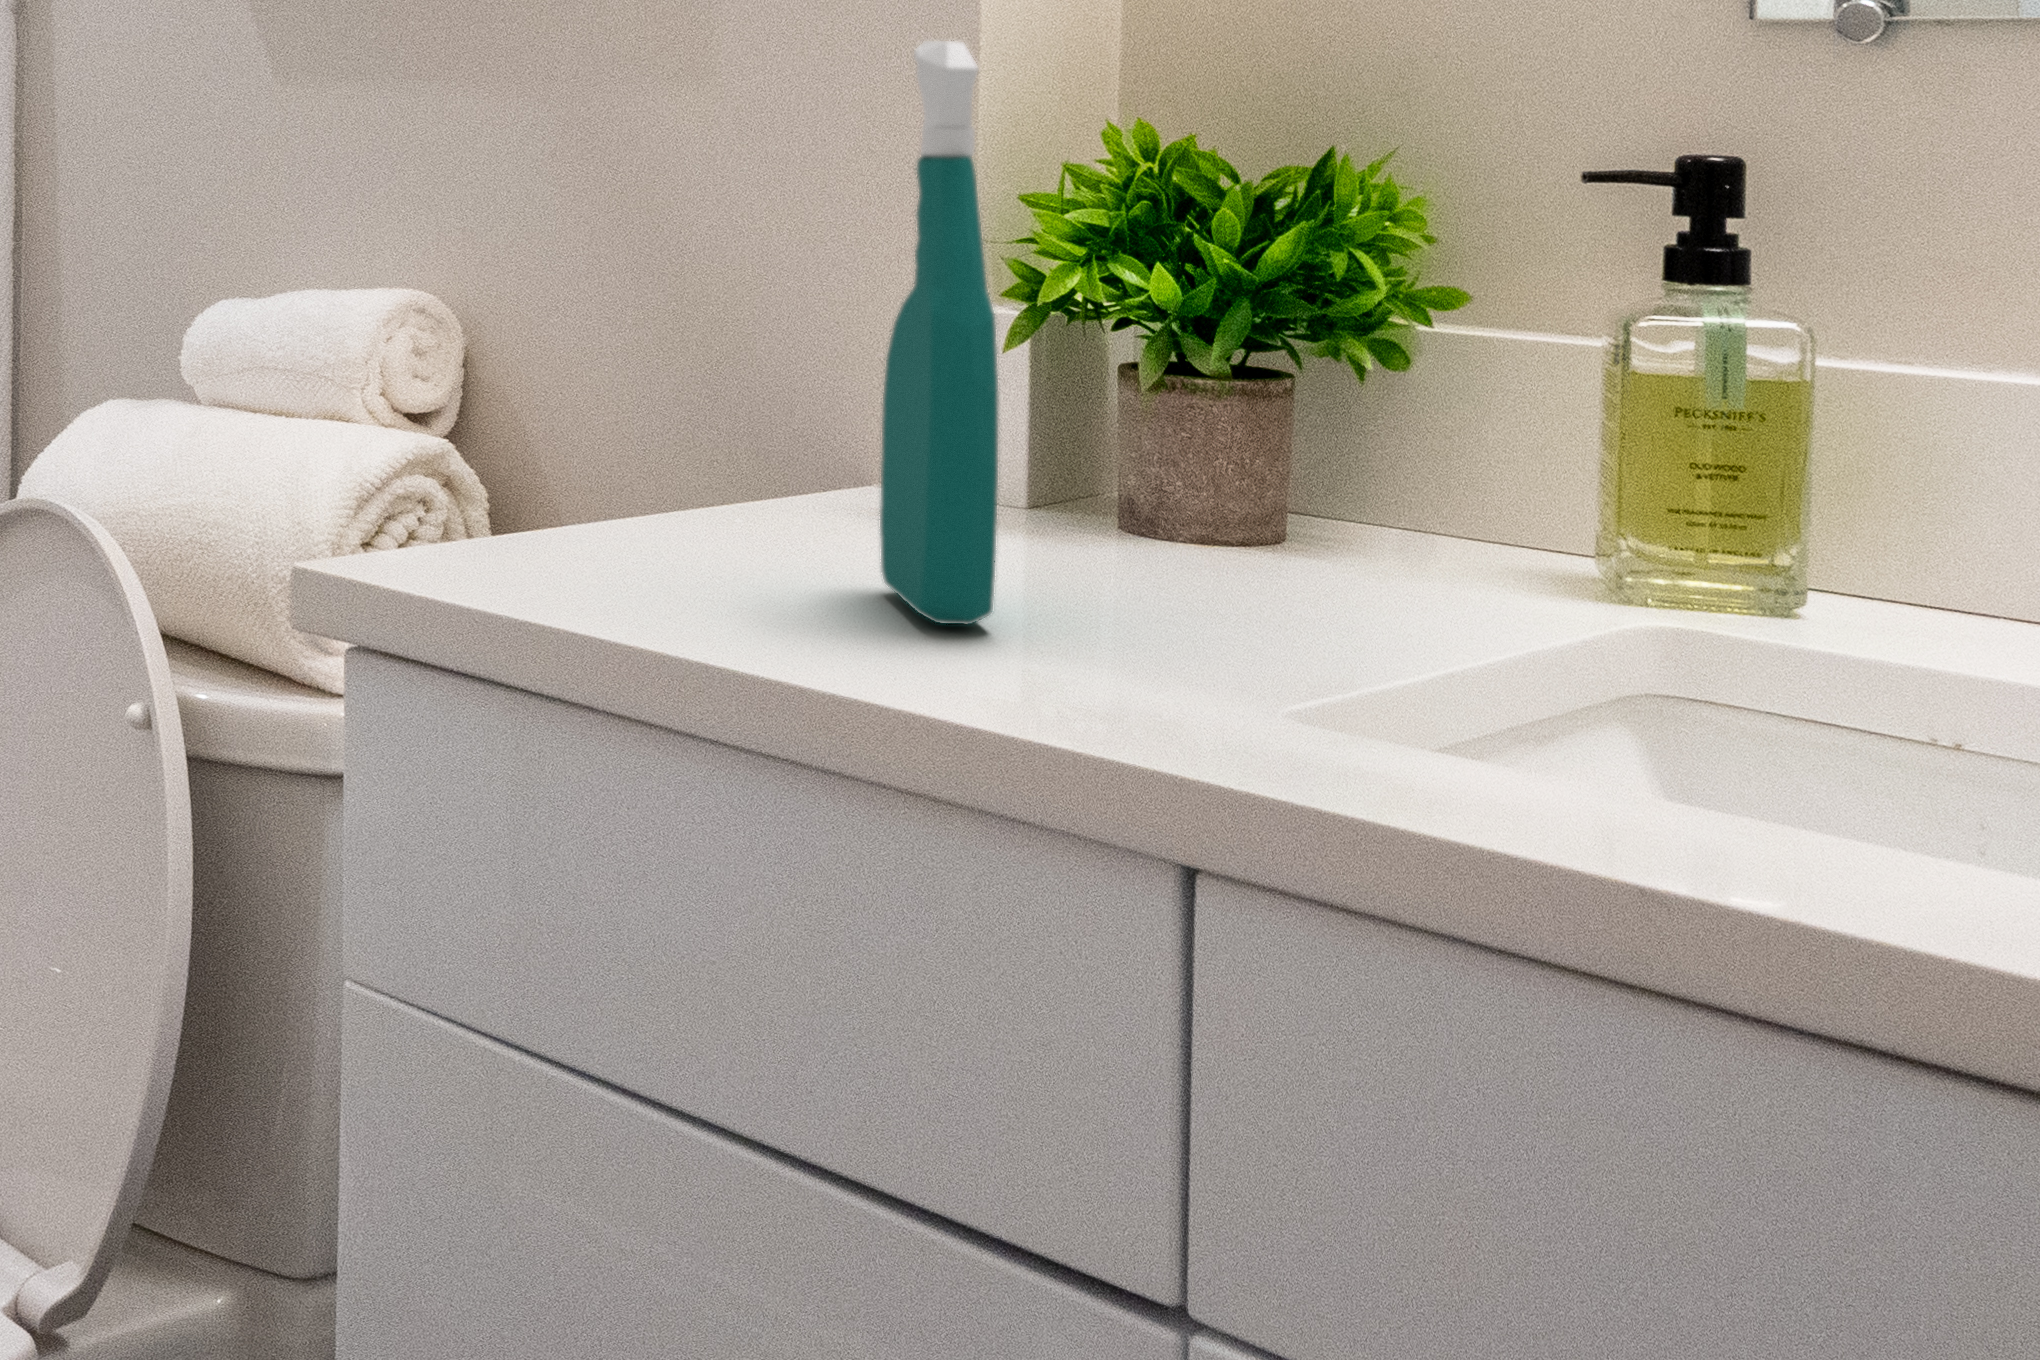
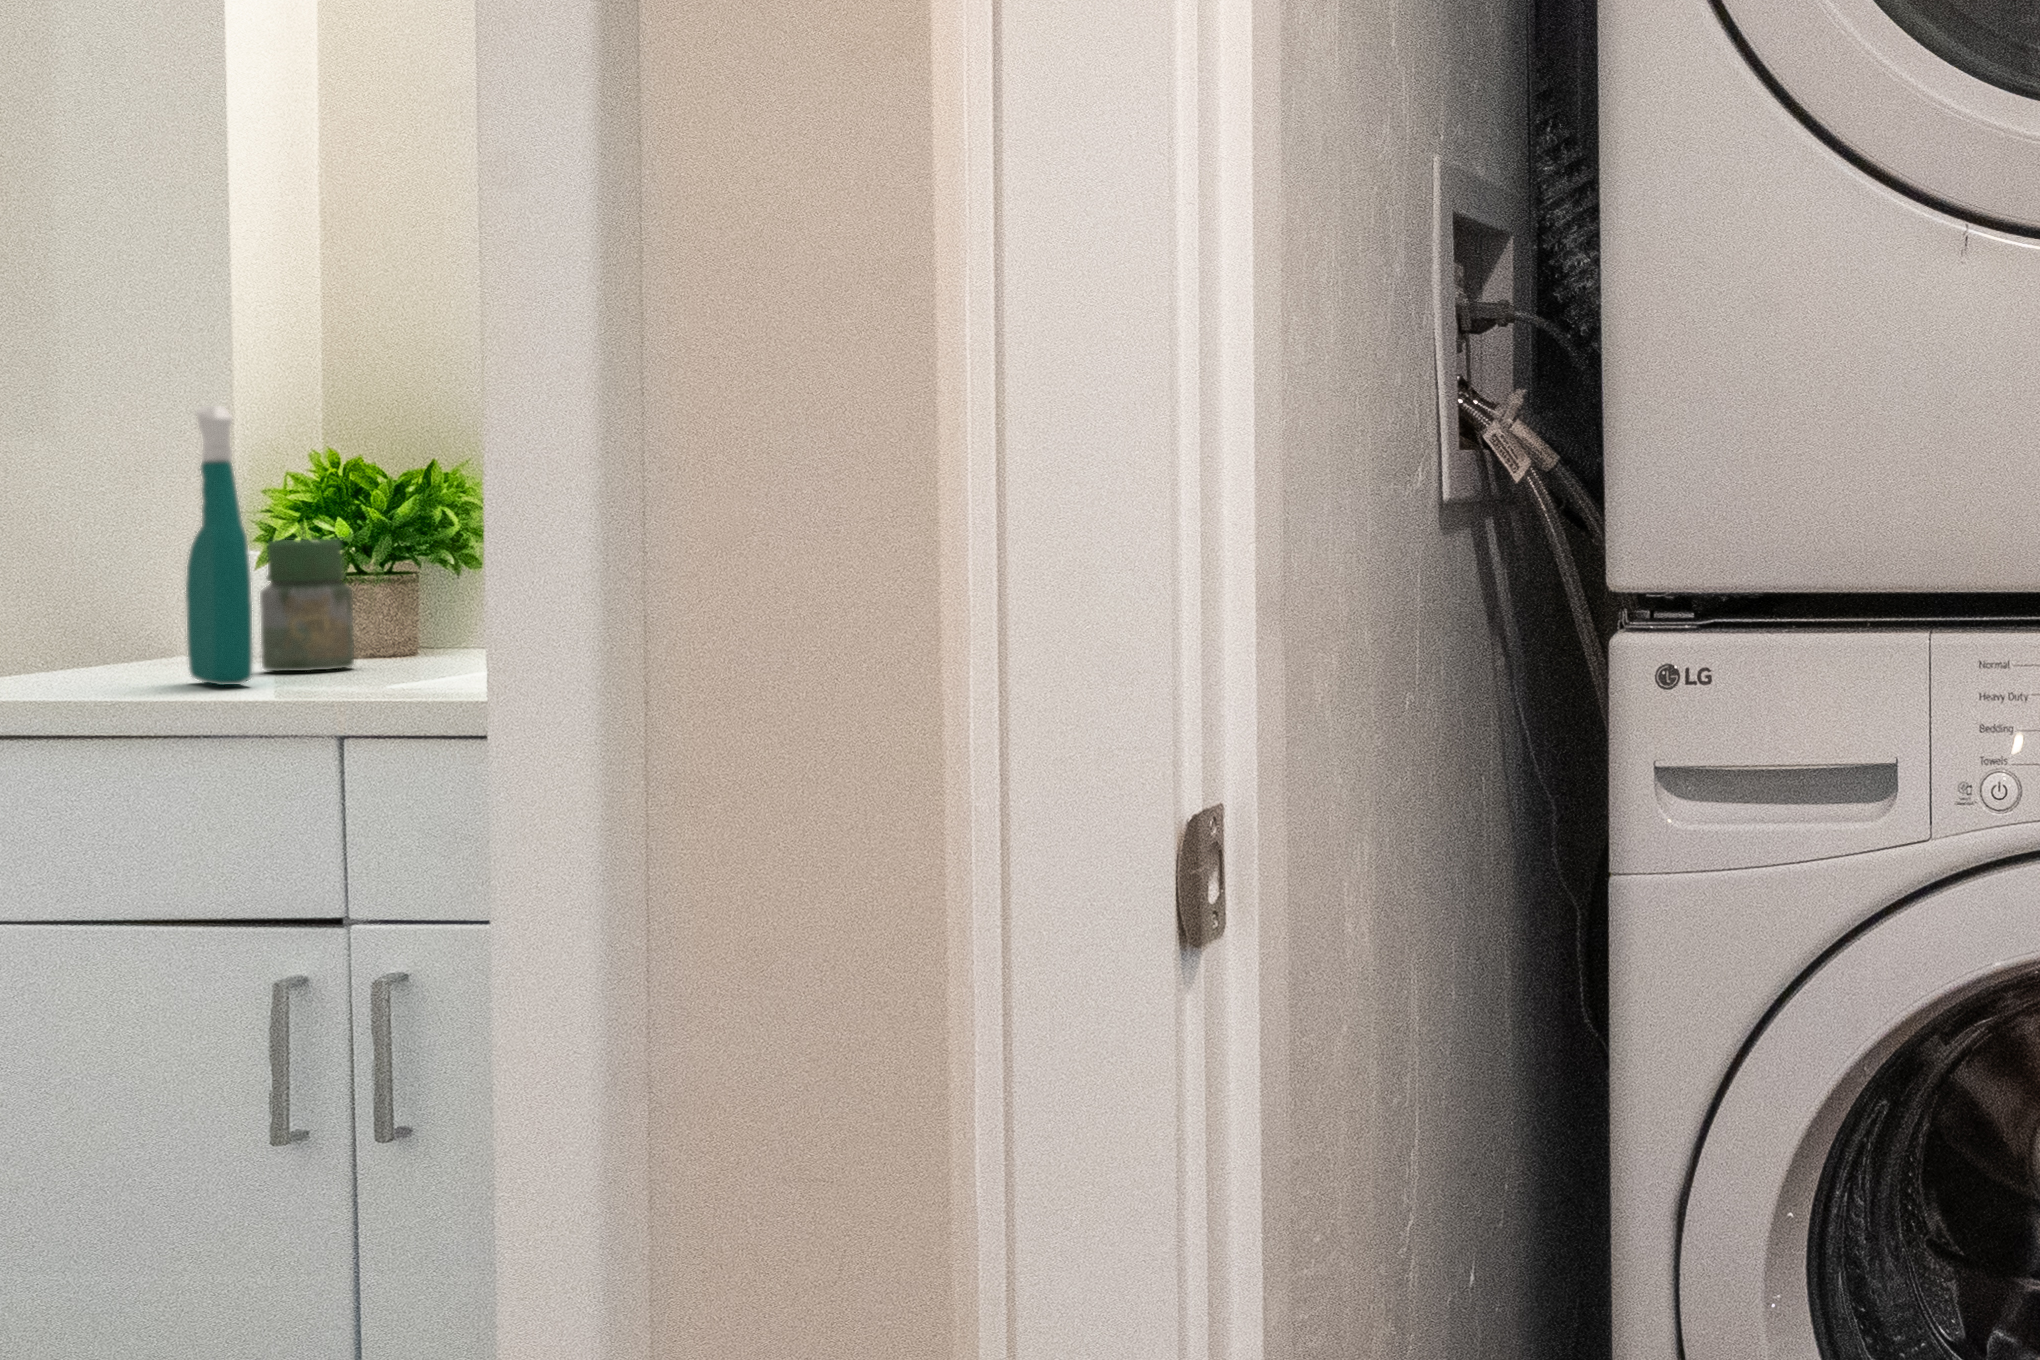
jar: none [1009,306,1181,579] -> present [260,540,354,671]

